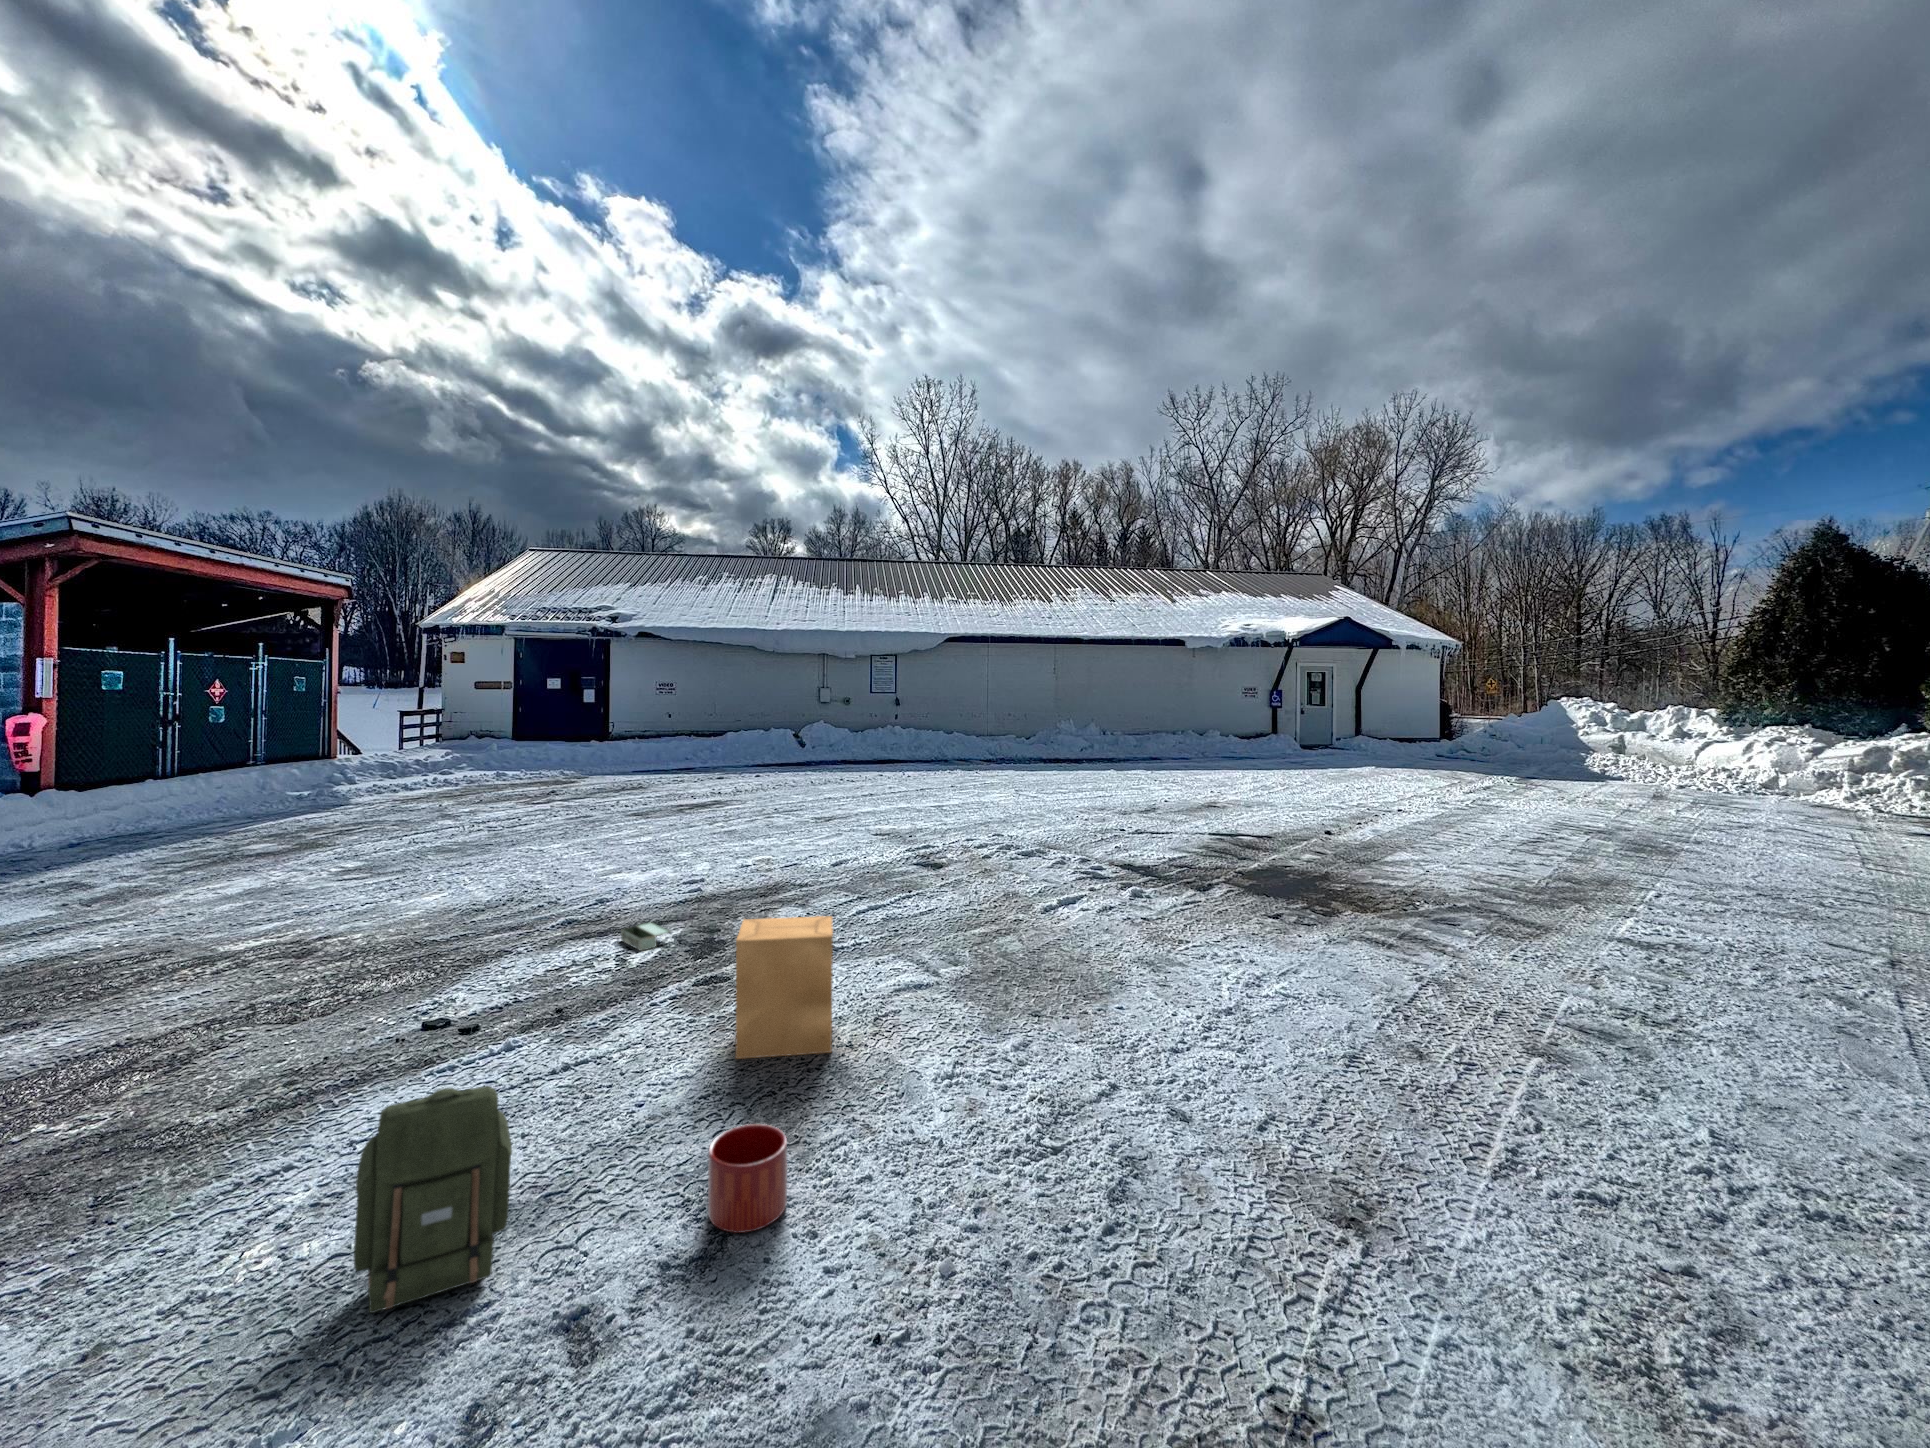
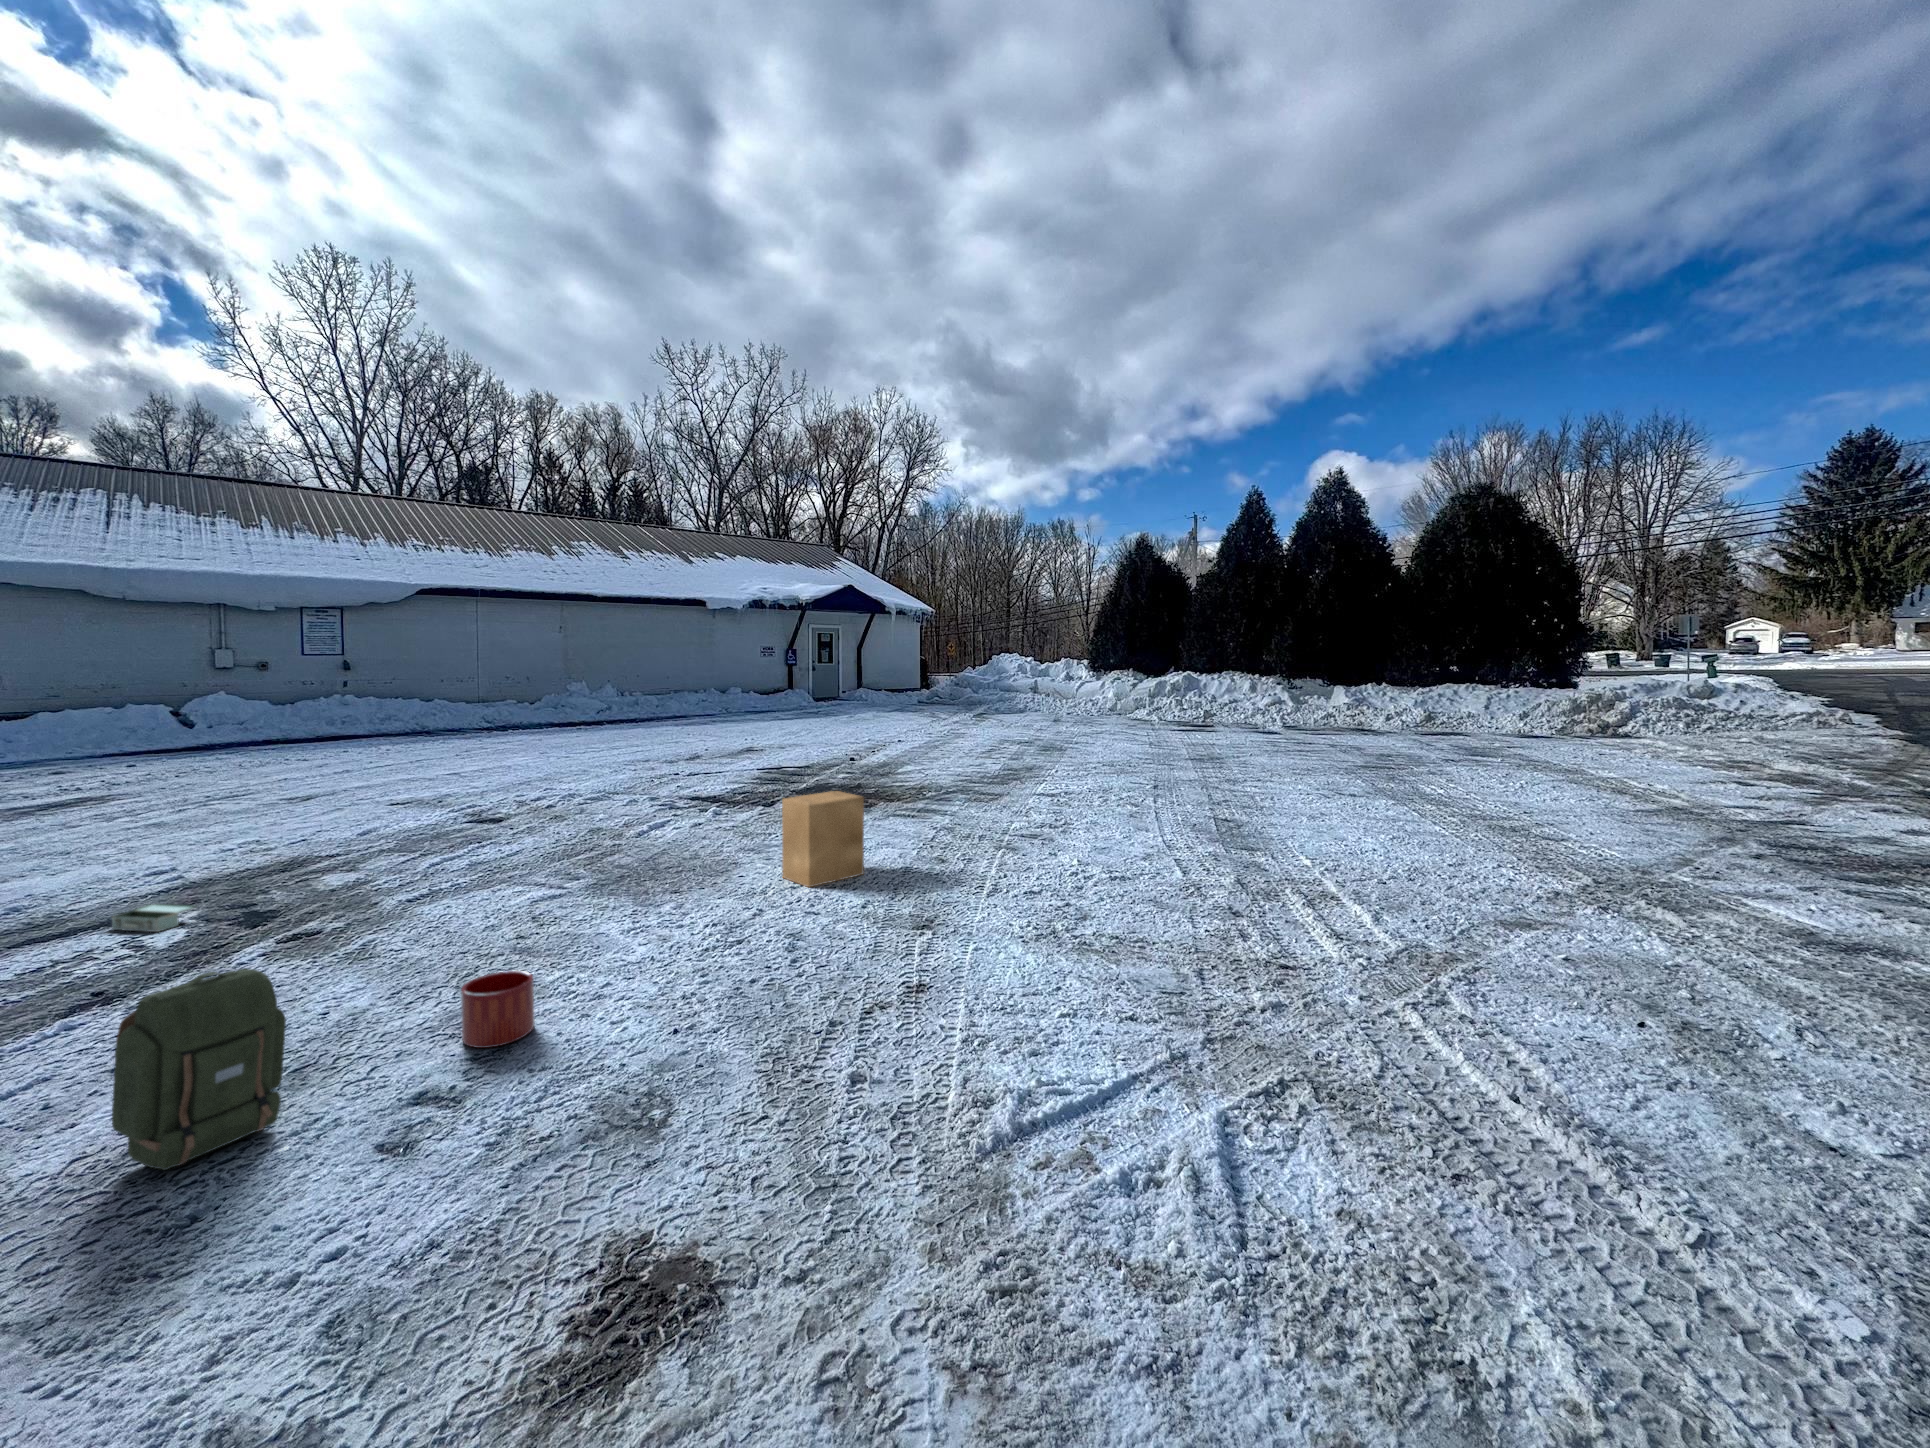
cardboard box: present [736,916,833,1059] -> present [782,791,864,887]

